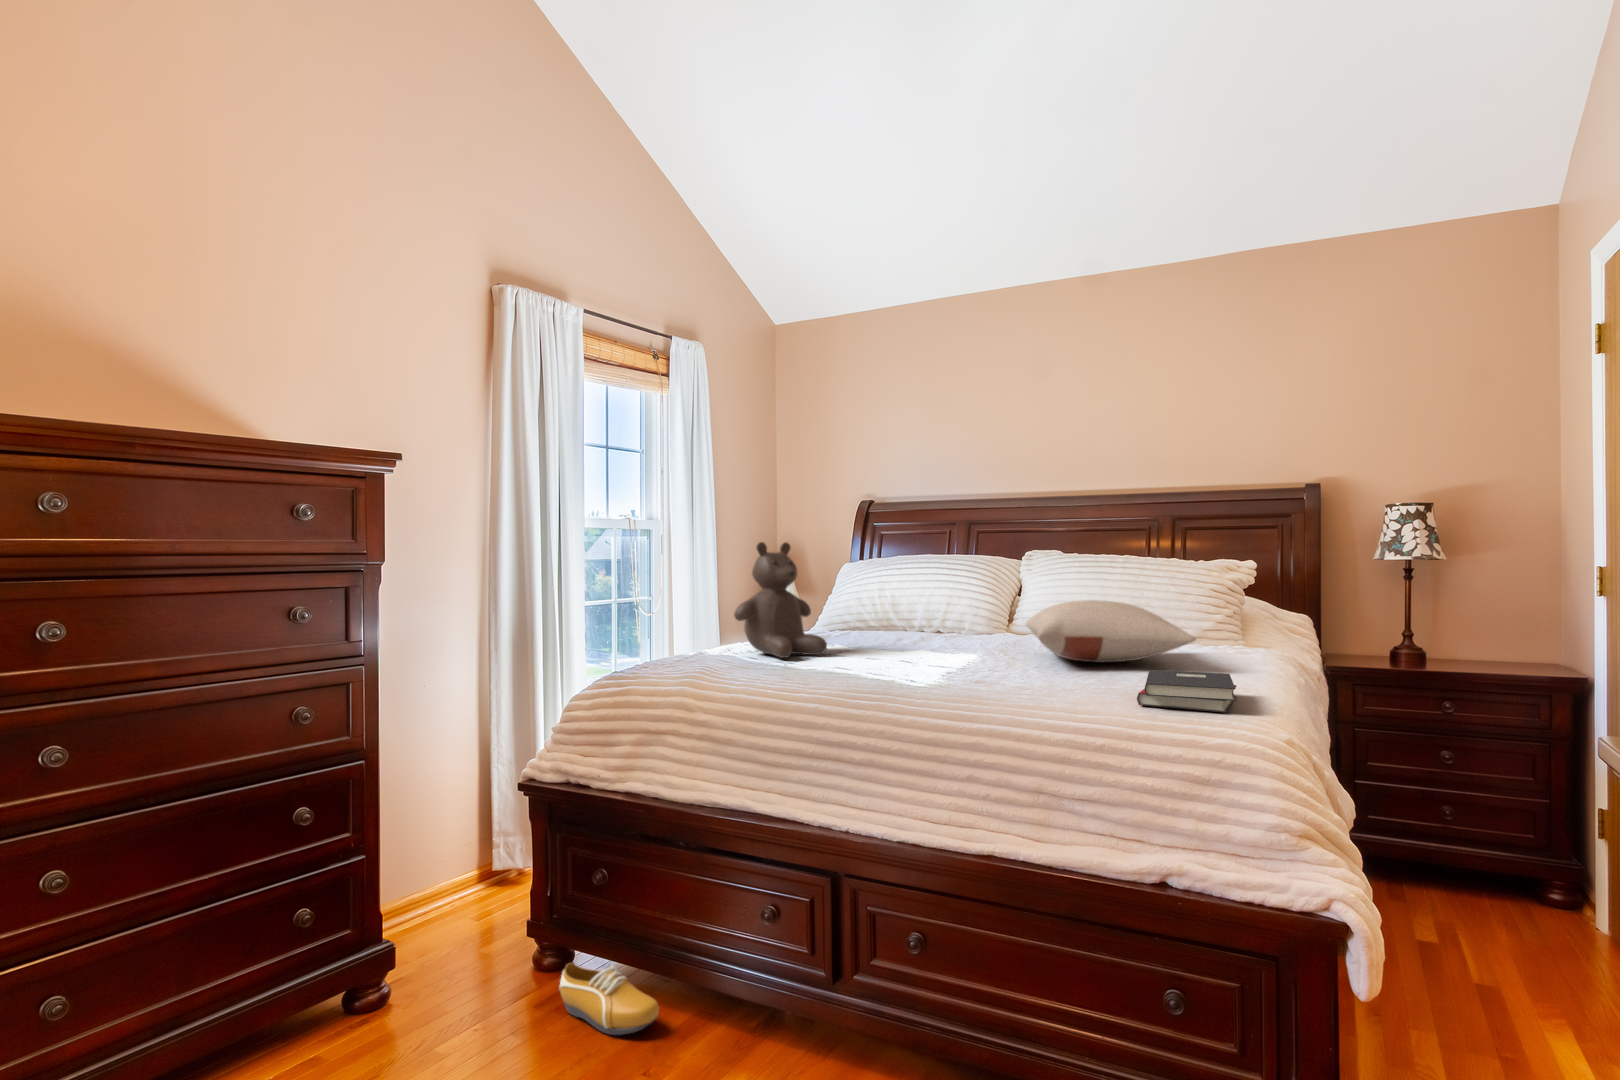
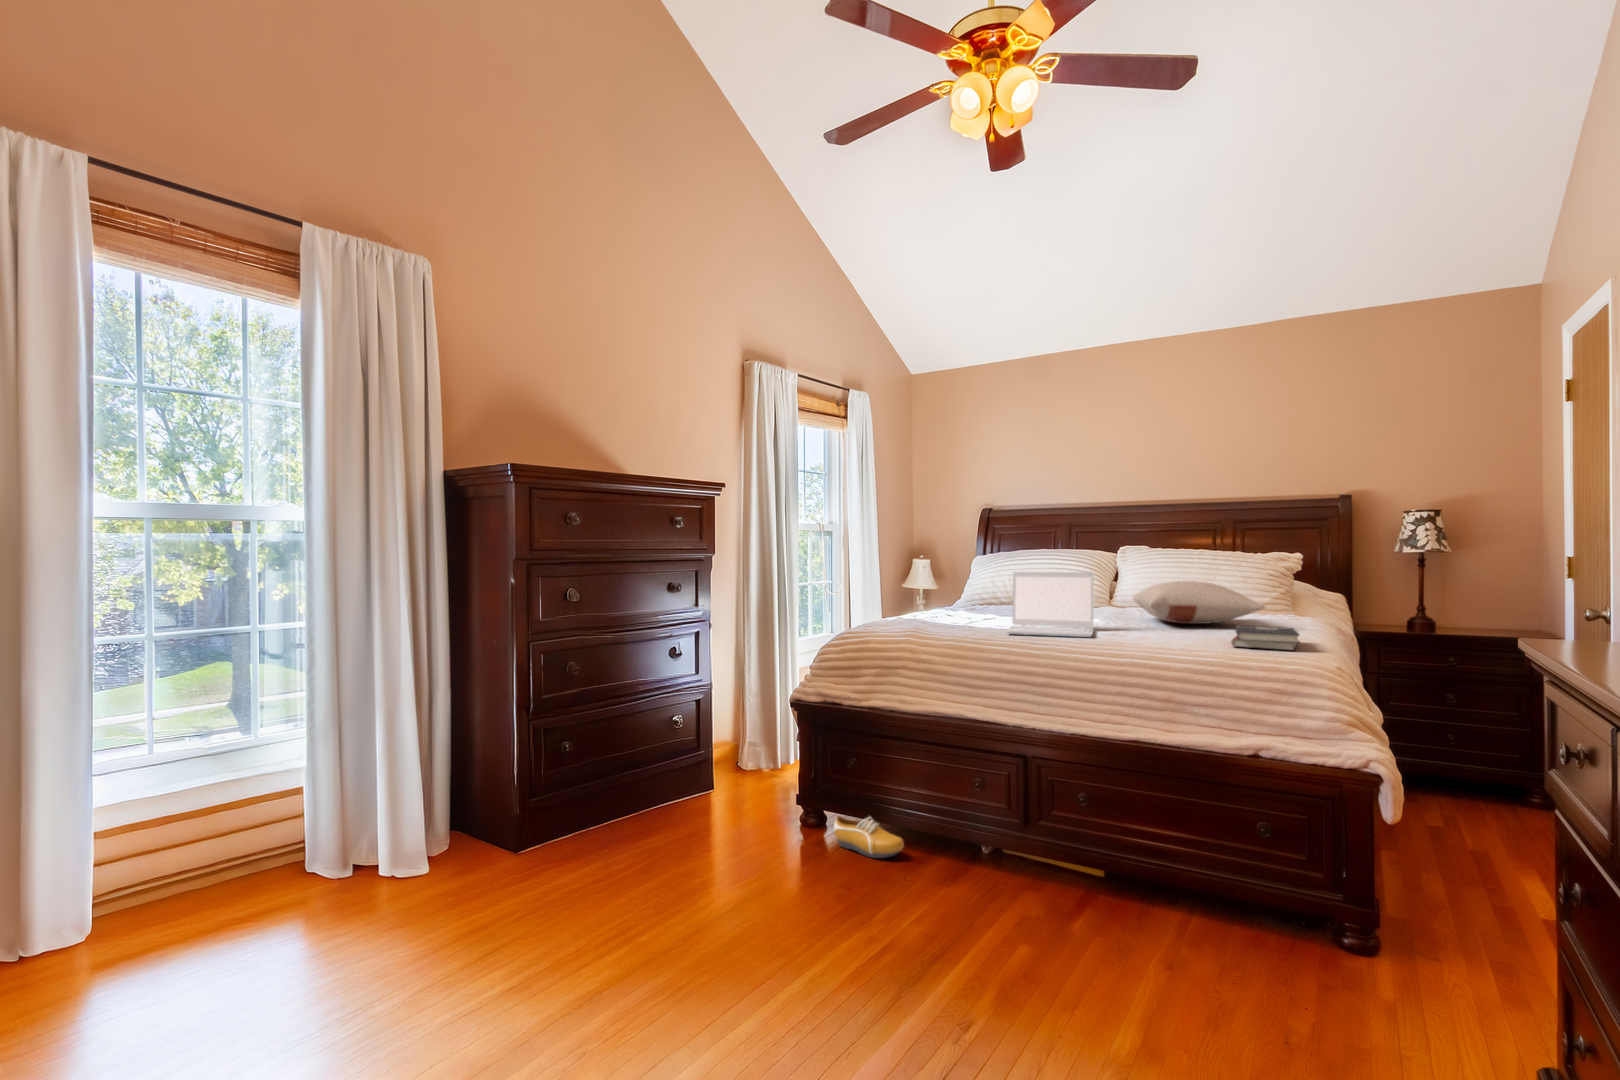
teddy bear: present [734,542,827,658] -> none [926,541,991,621]
laptop: none [821,588,957,688] -> present [1006,572,1094,637]

